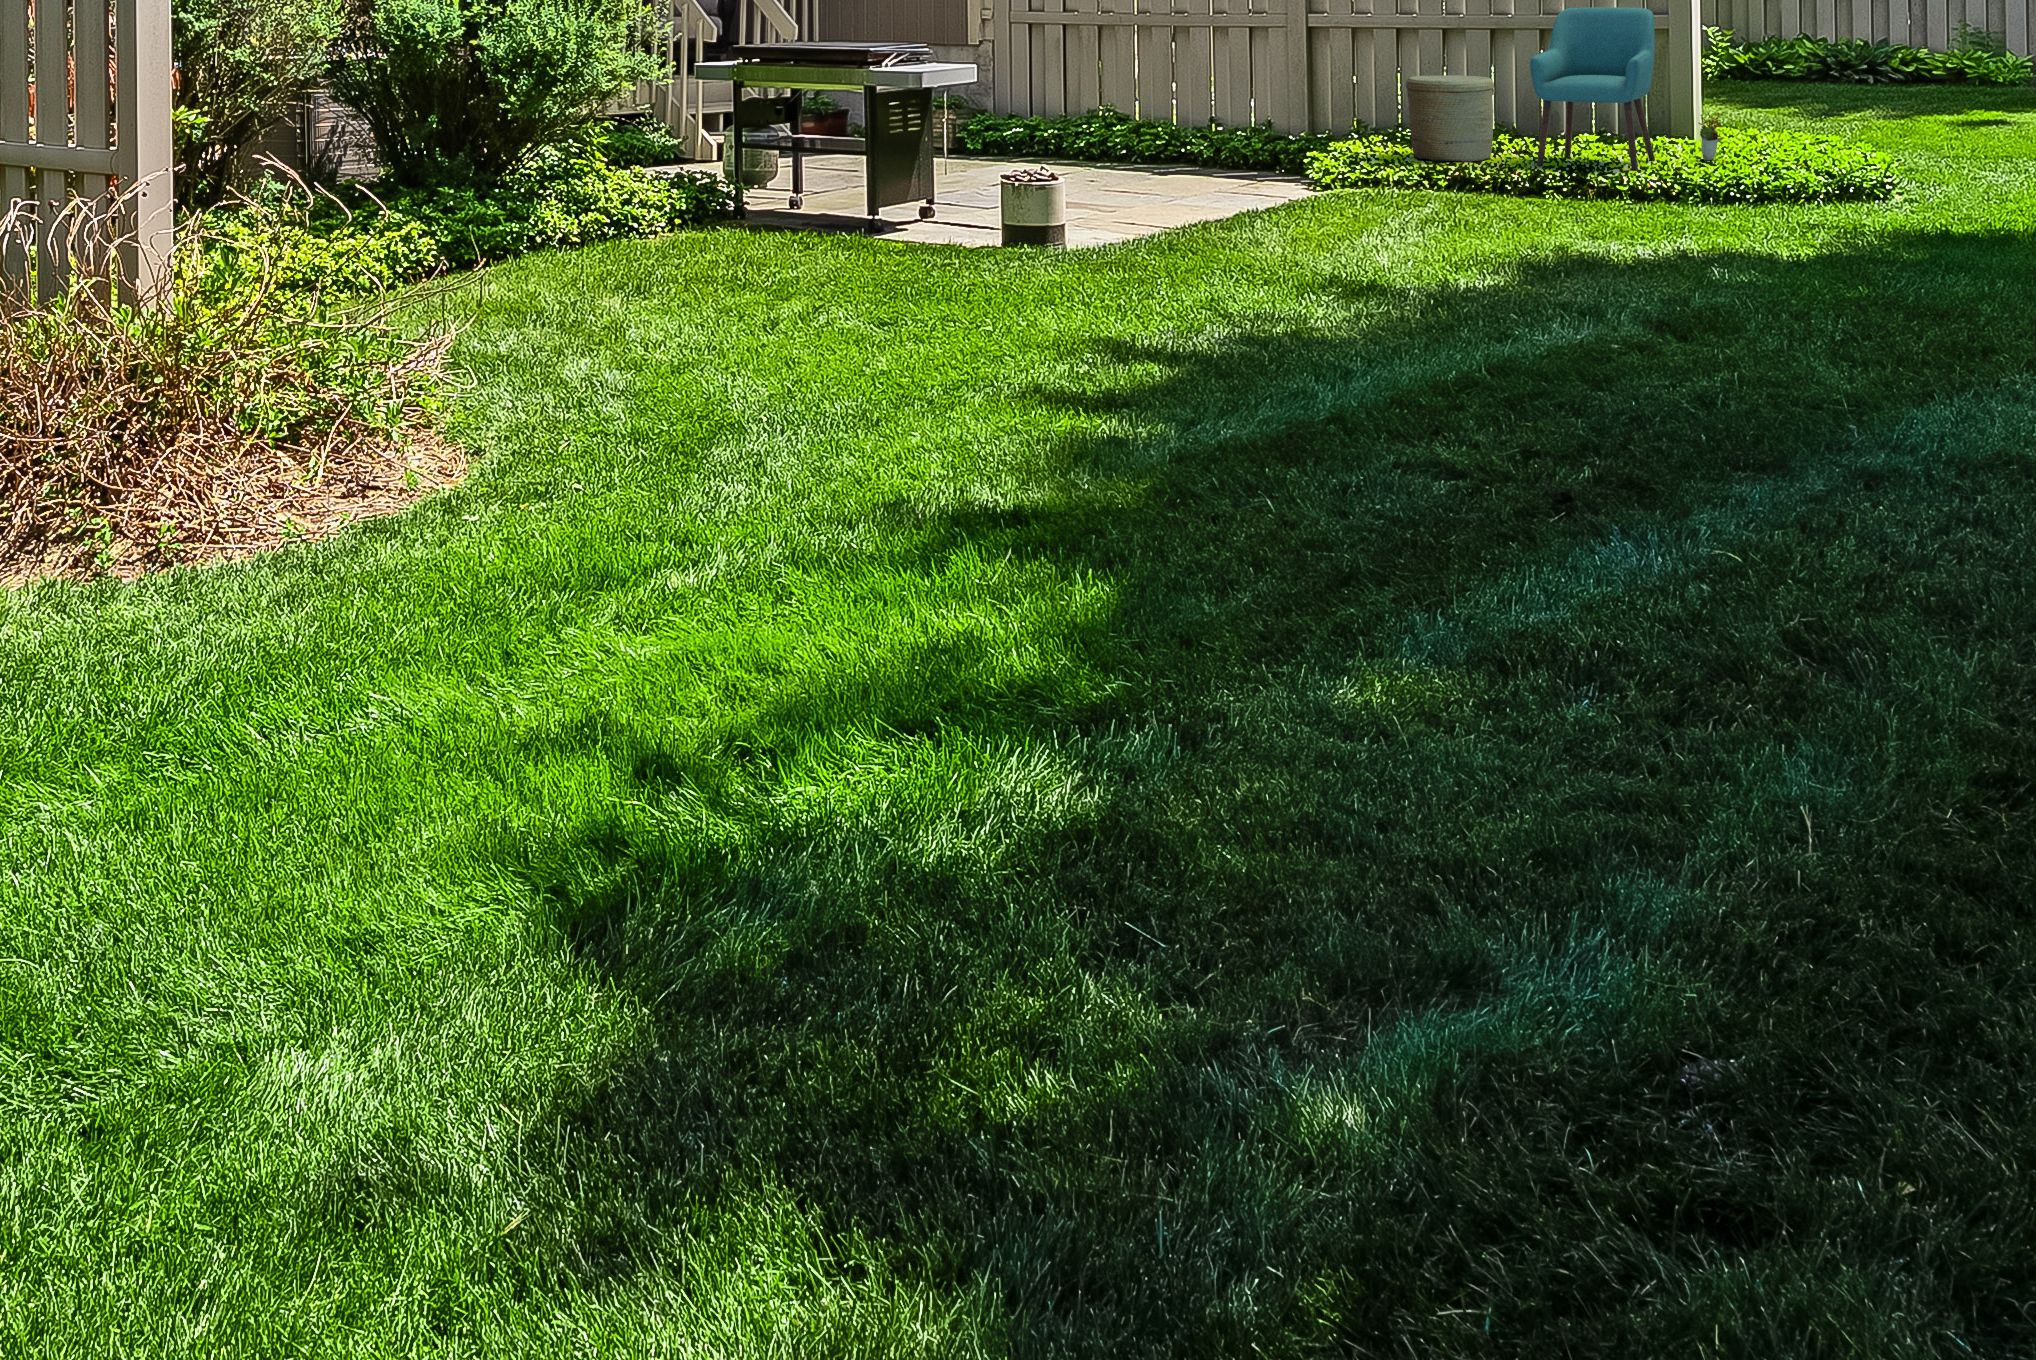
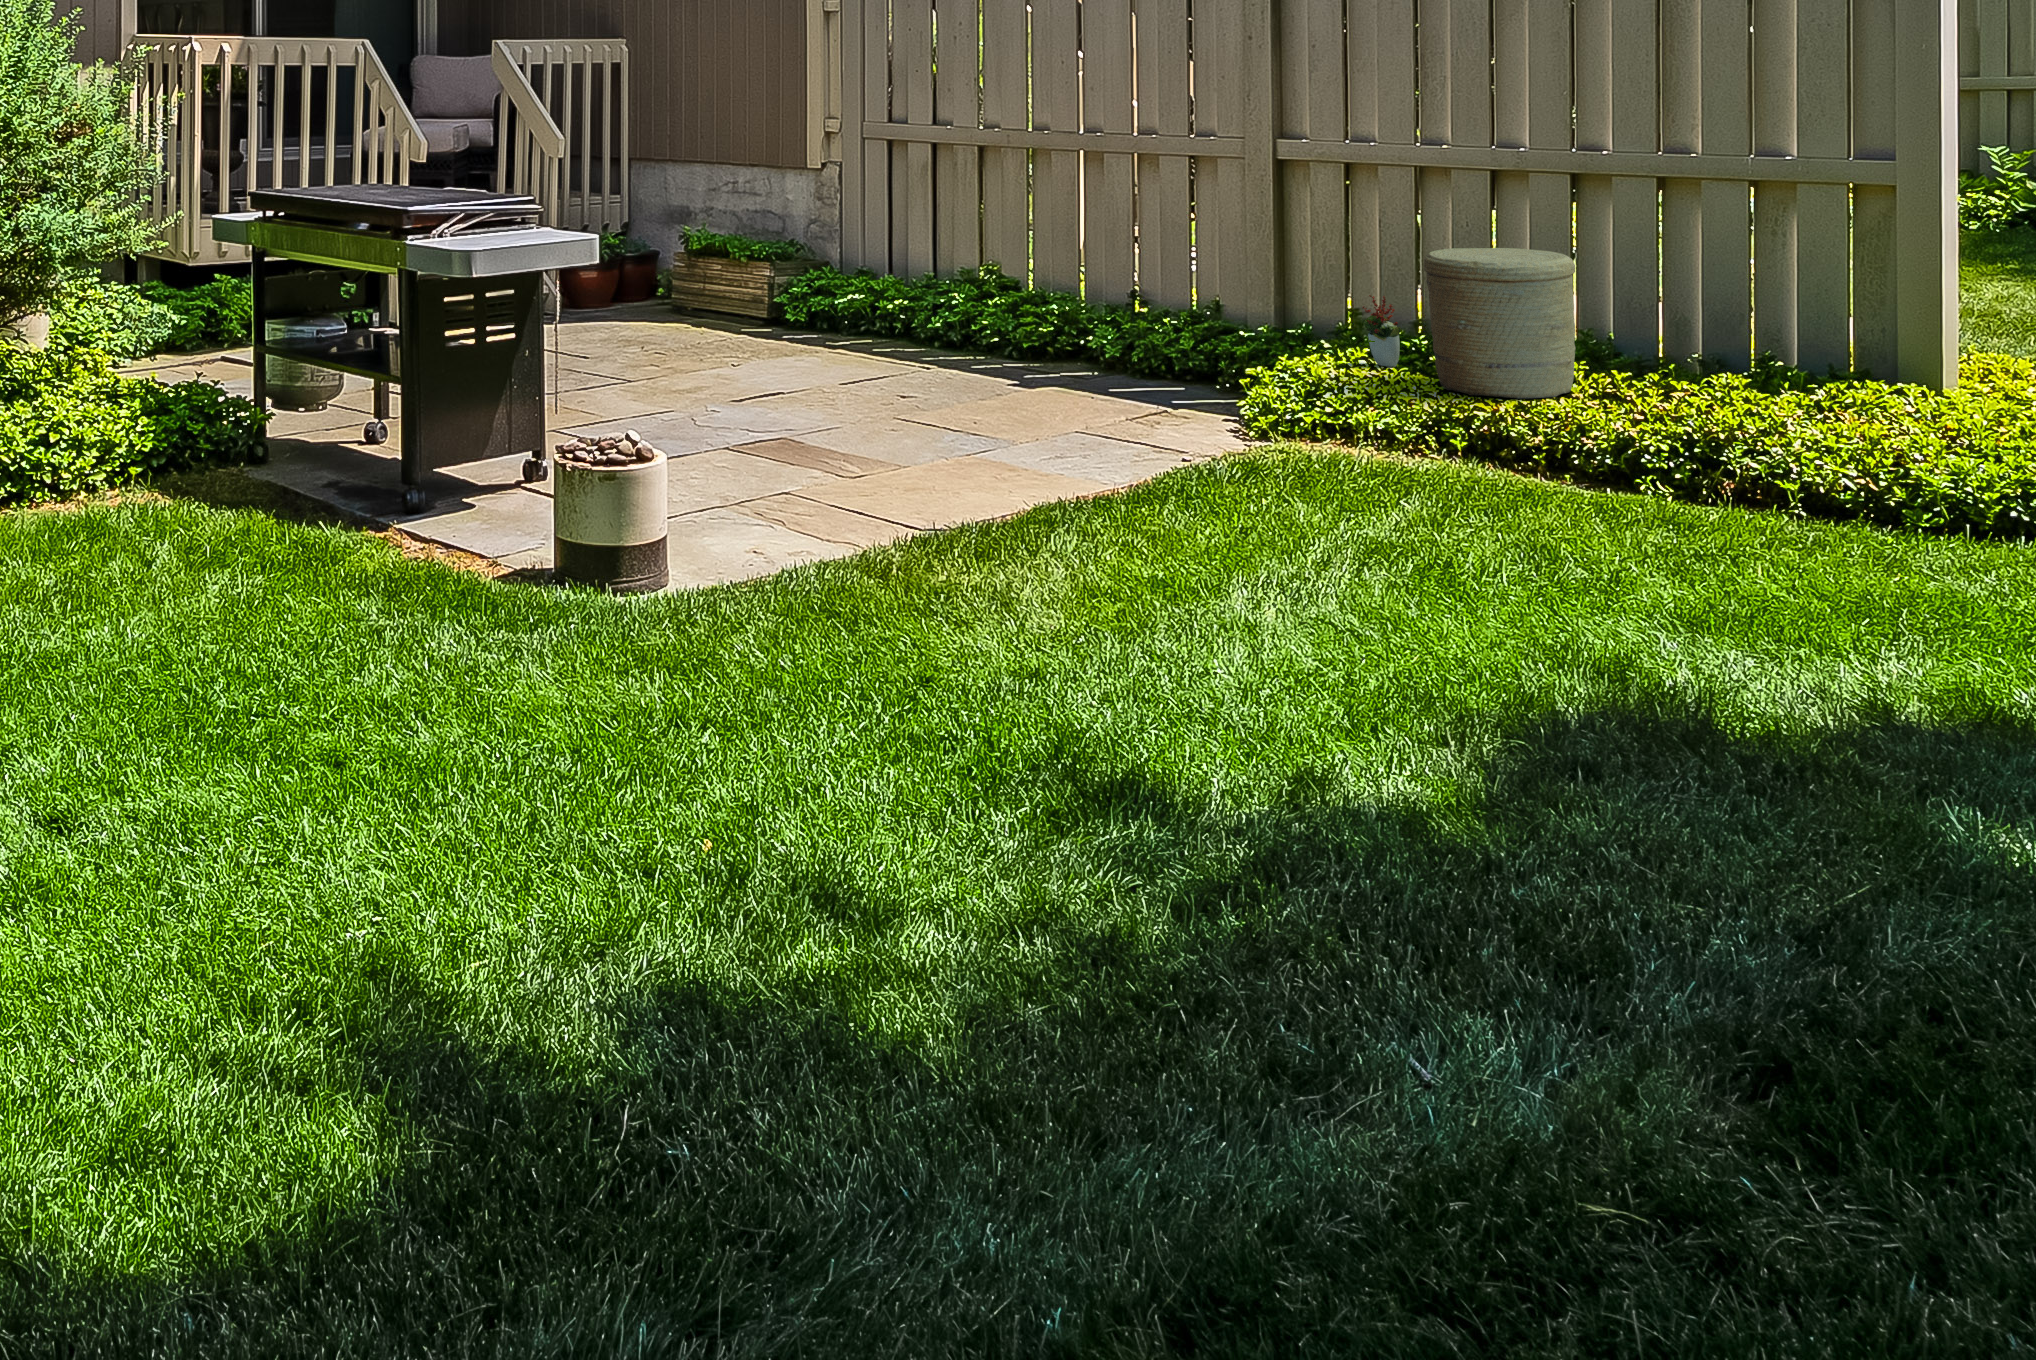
chair: present [1530,7,1655,170] -> none [1630,140,1867,433]
decorative plant: present [1699,113,1723,160] -> present [1362,295,1401,367]

